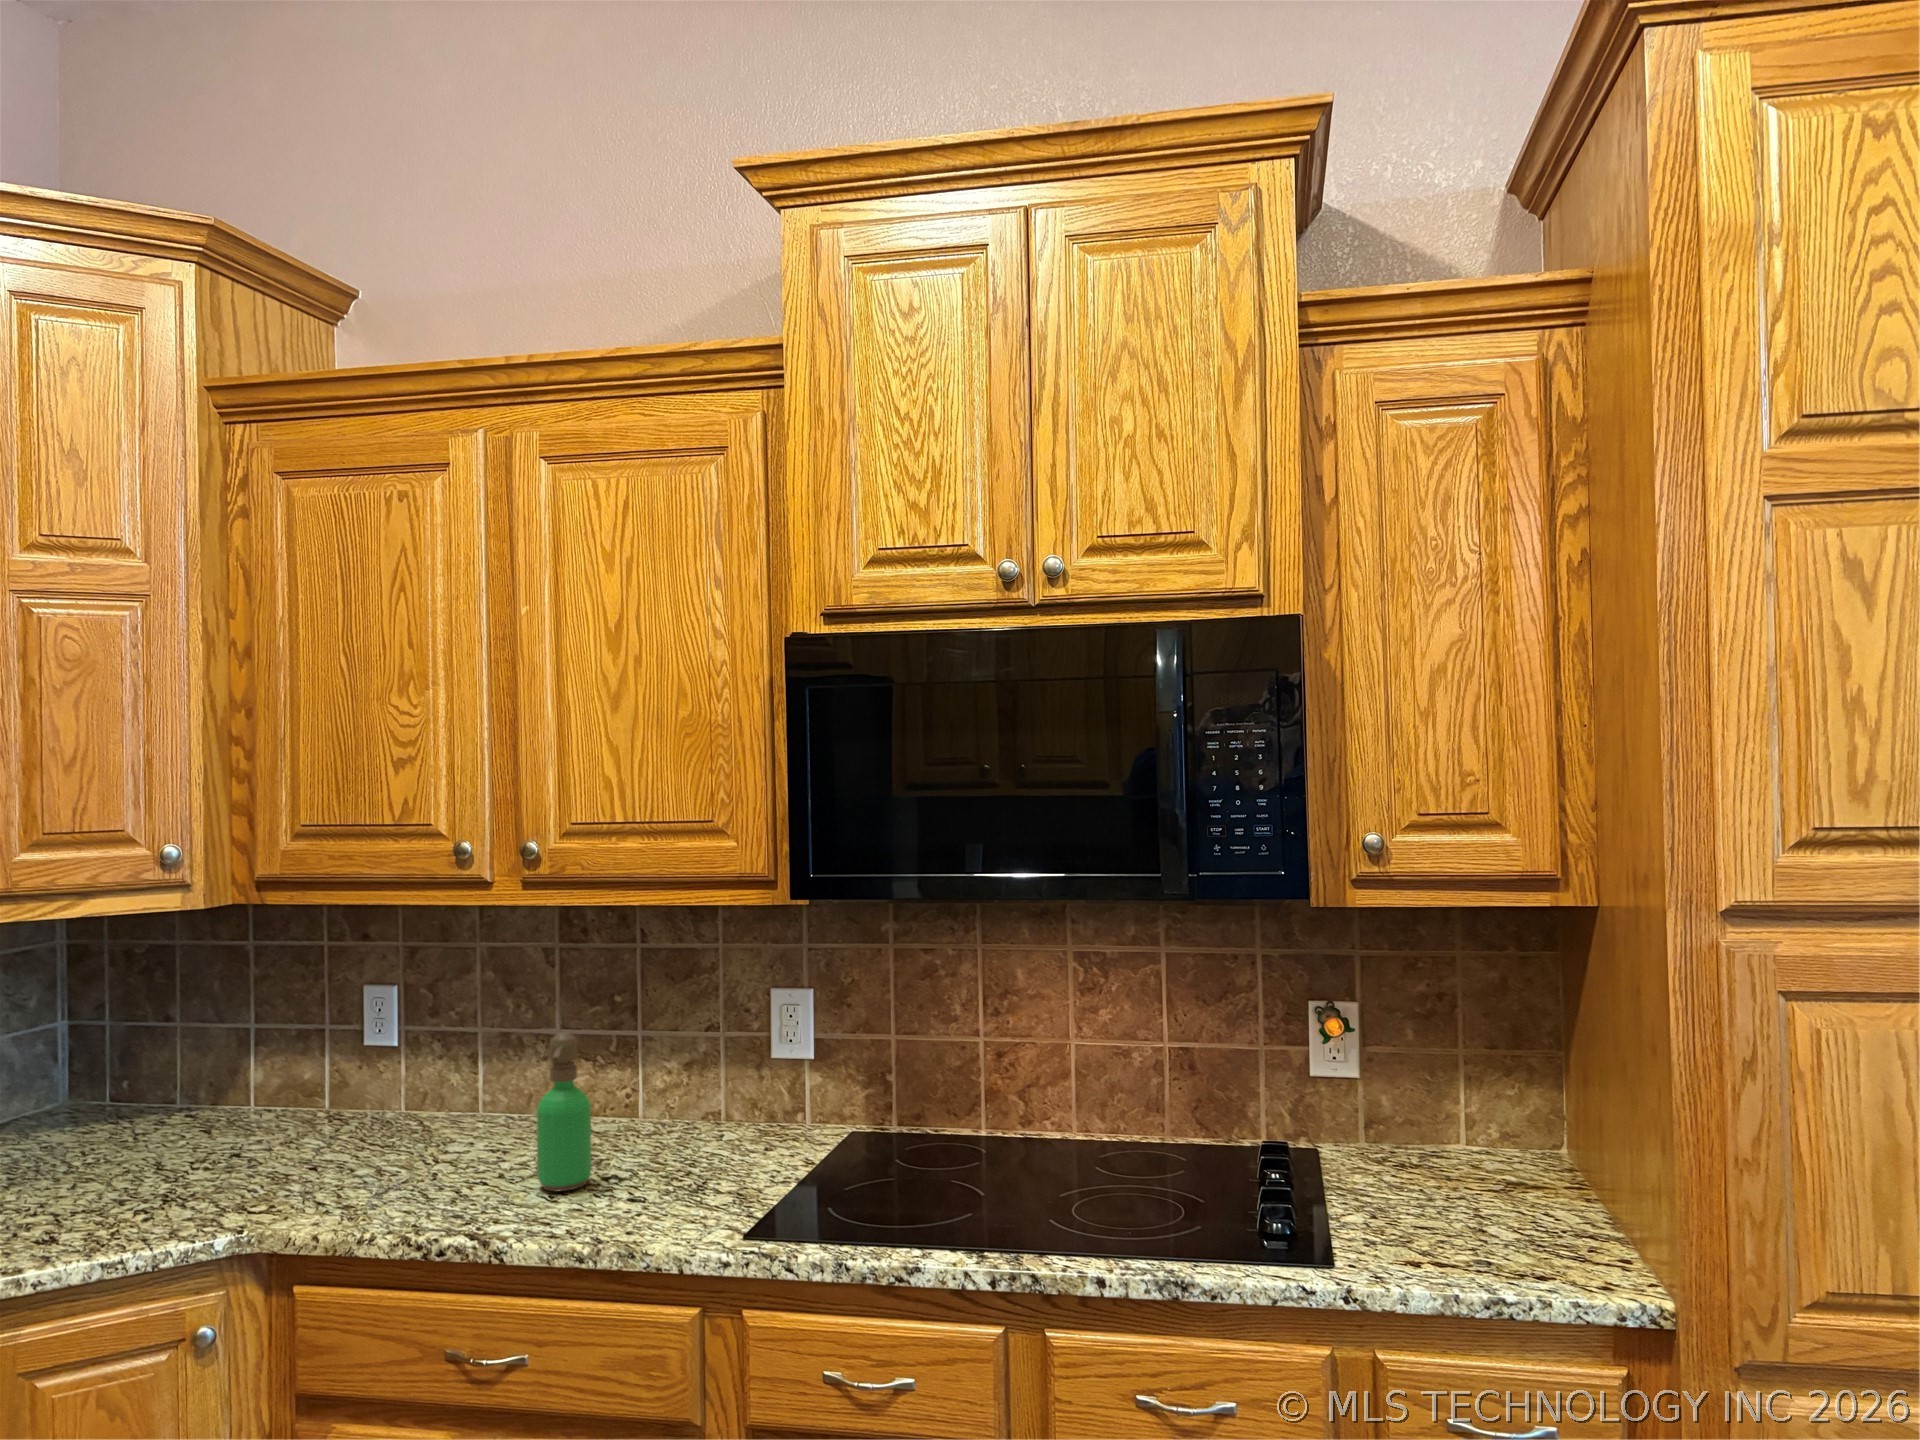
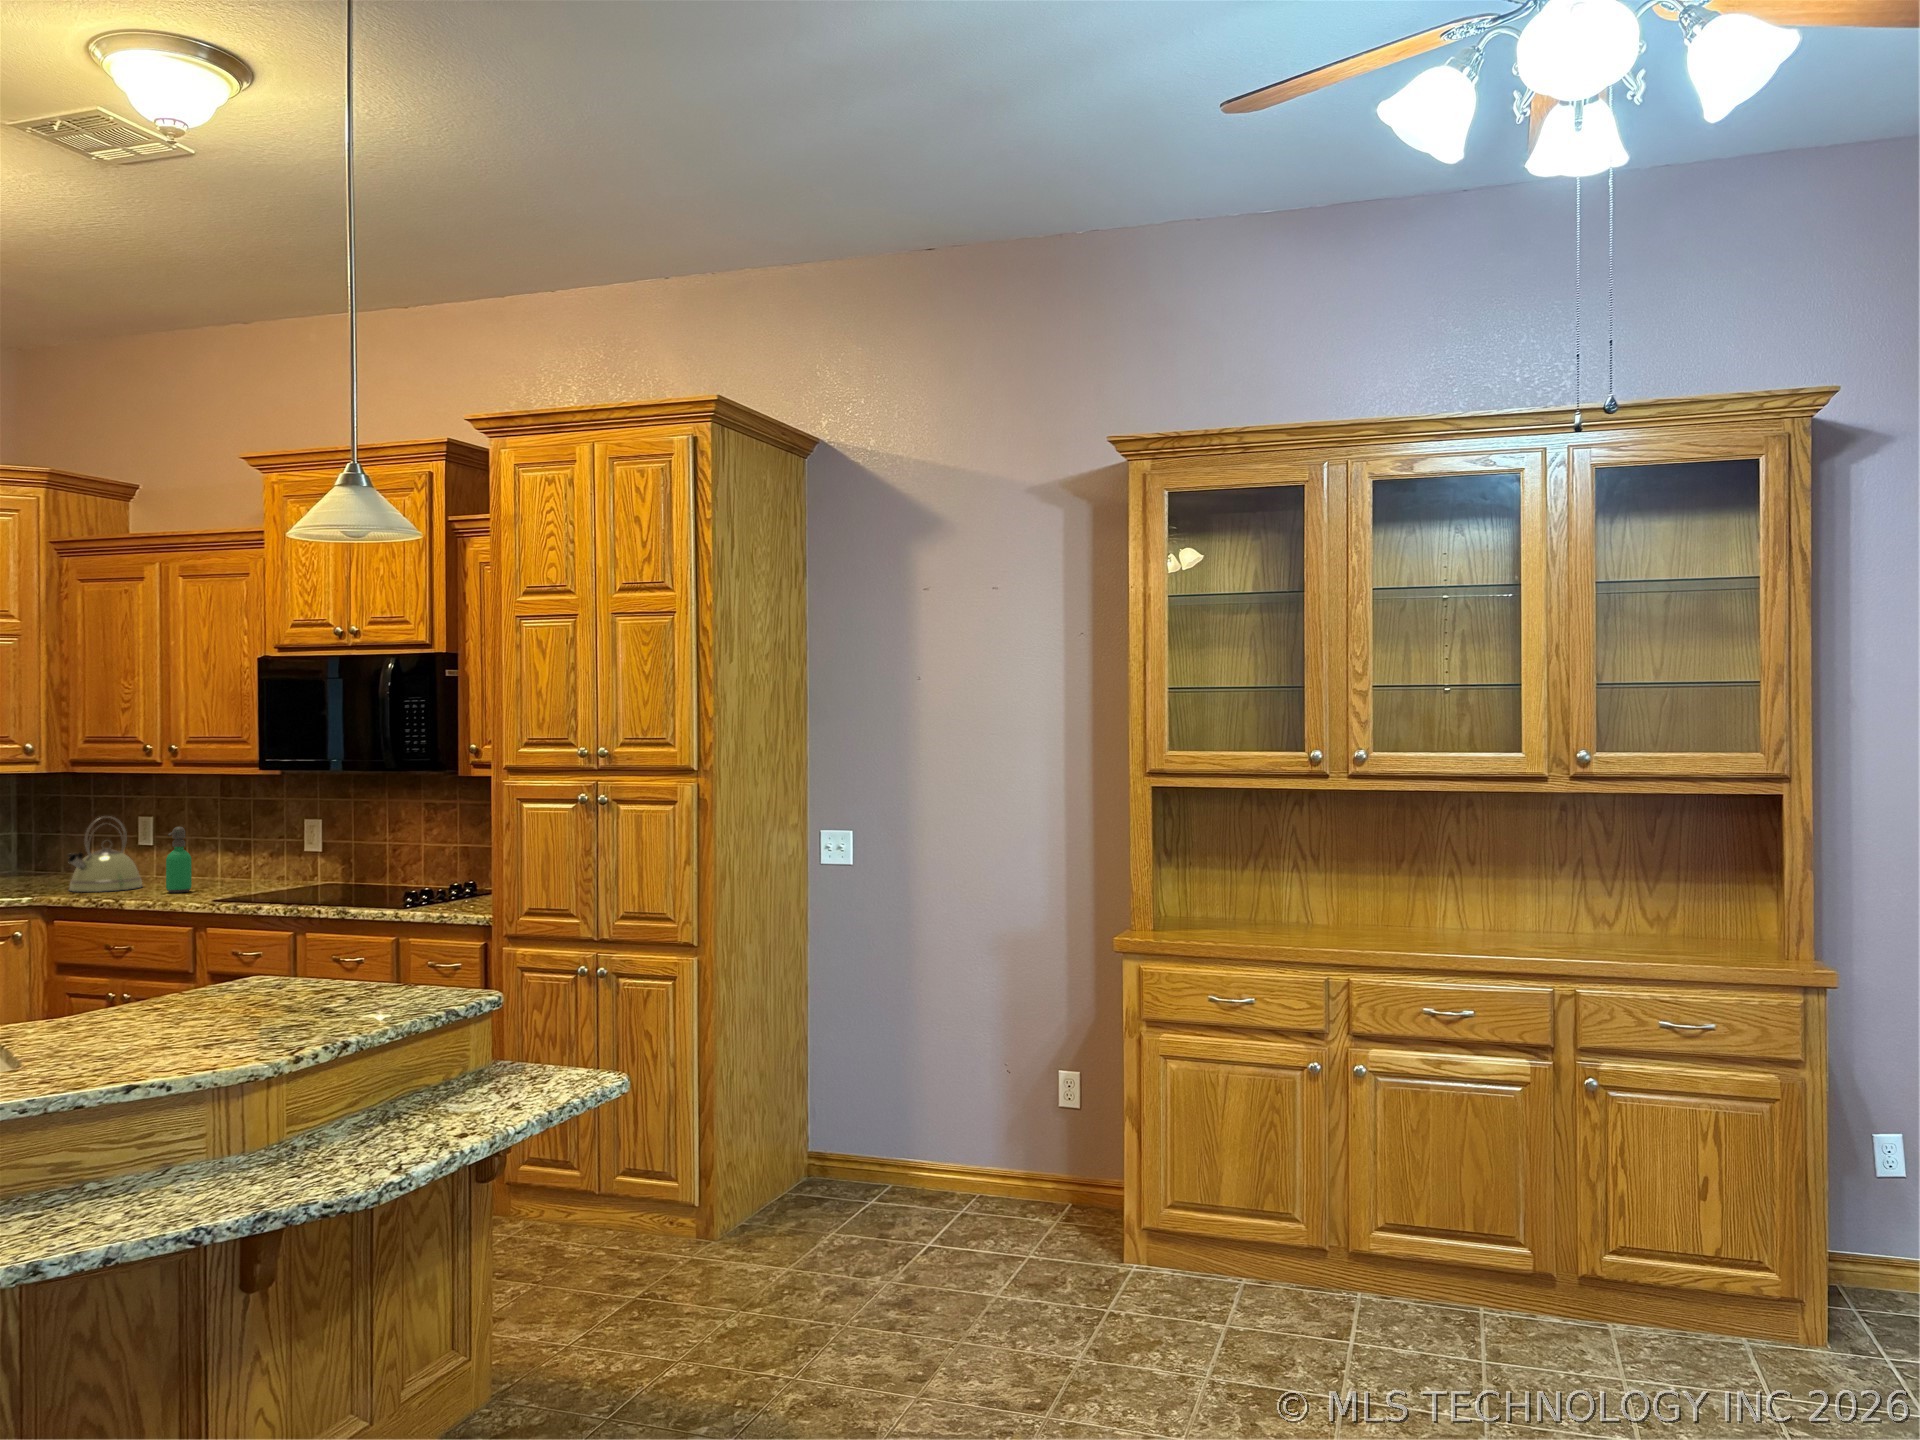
kettle: none [282,1008,445,1202] -> present [68,816,142,892]

